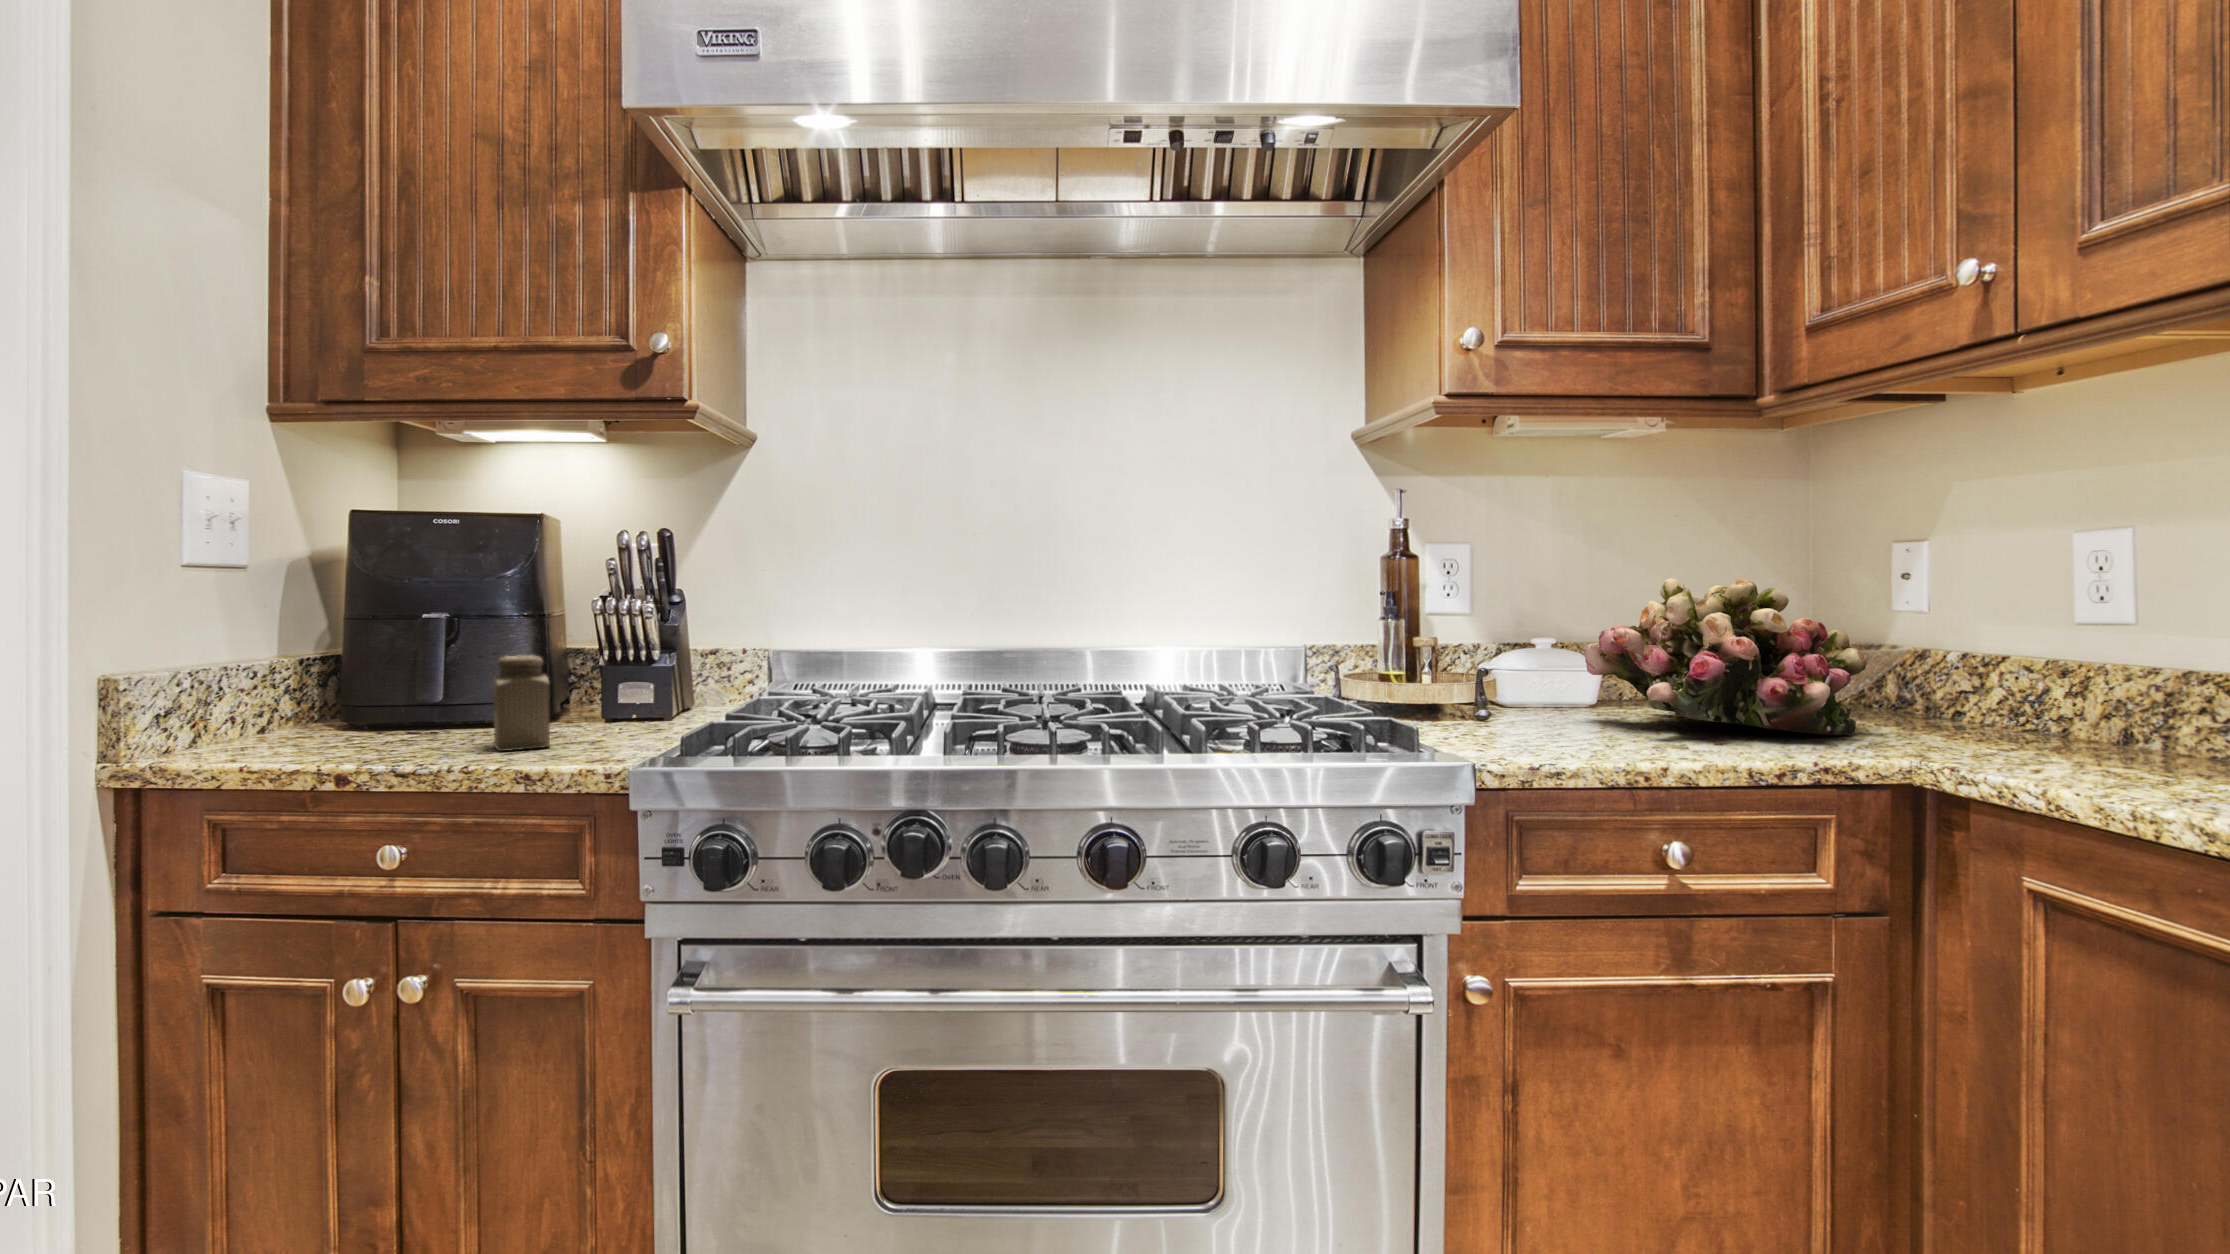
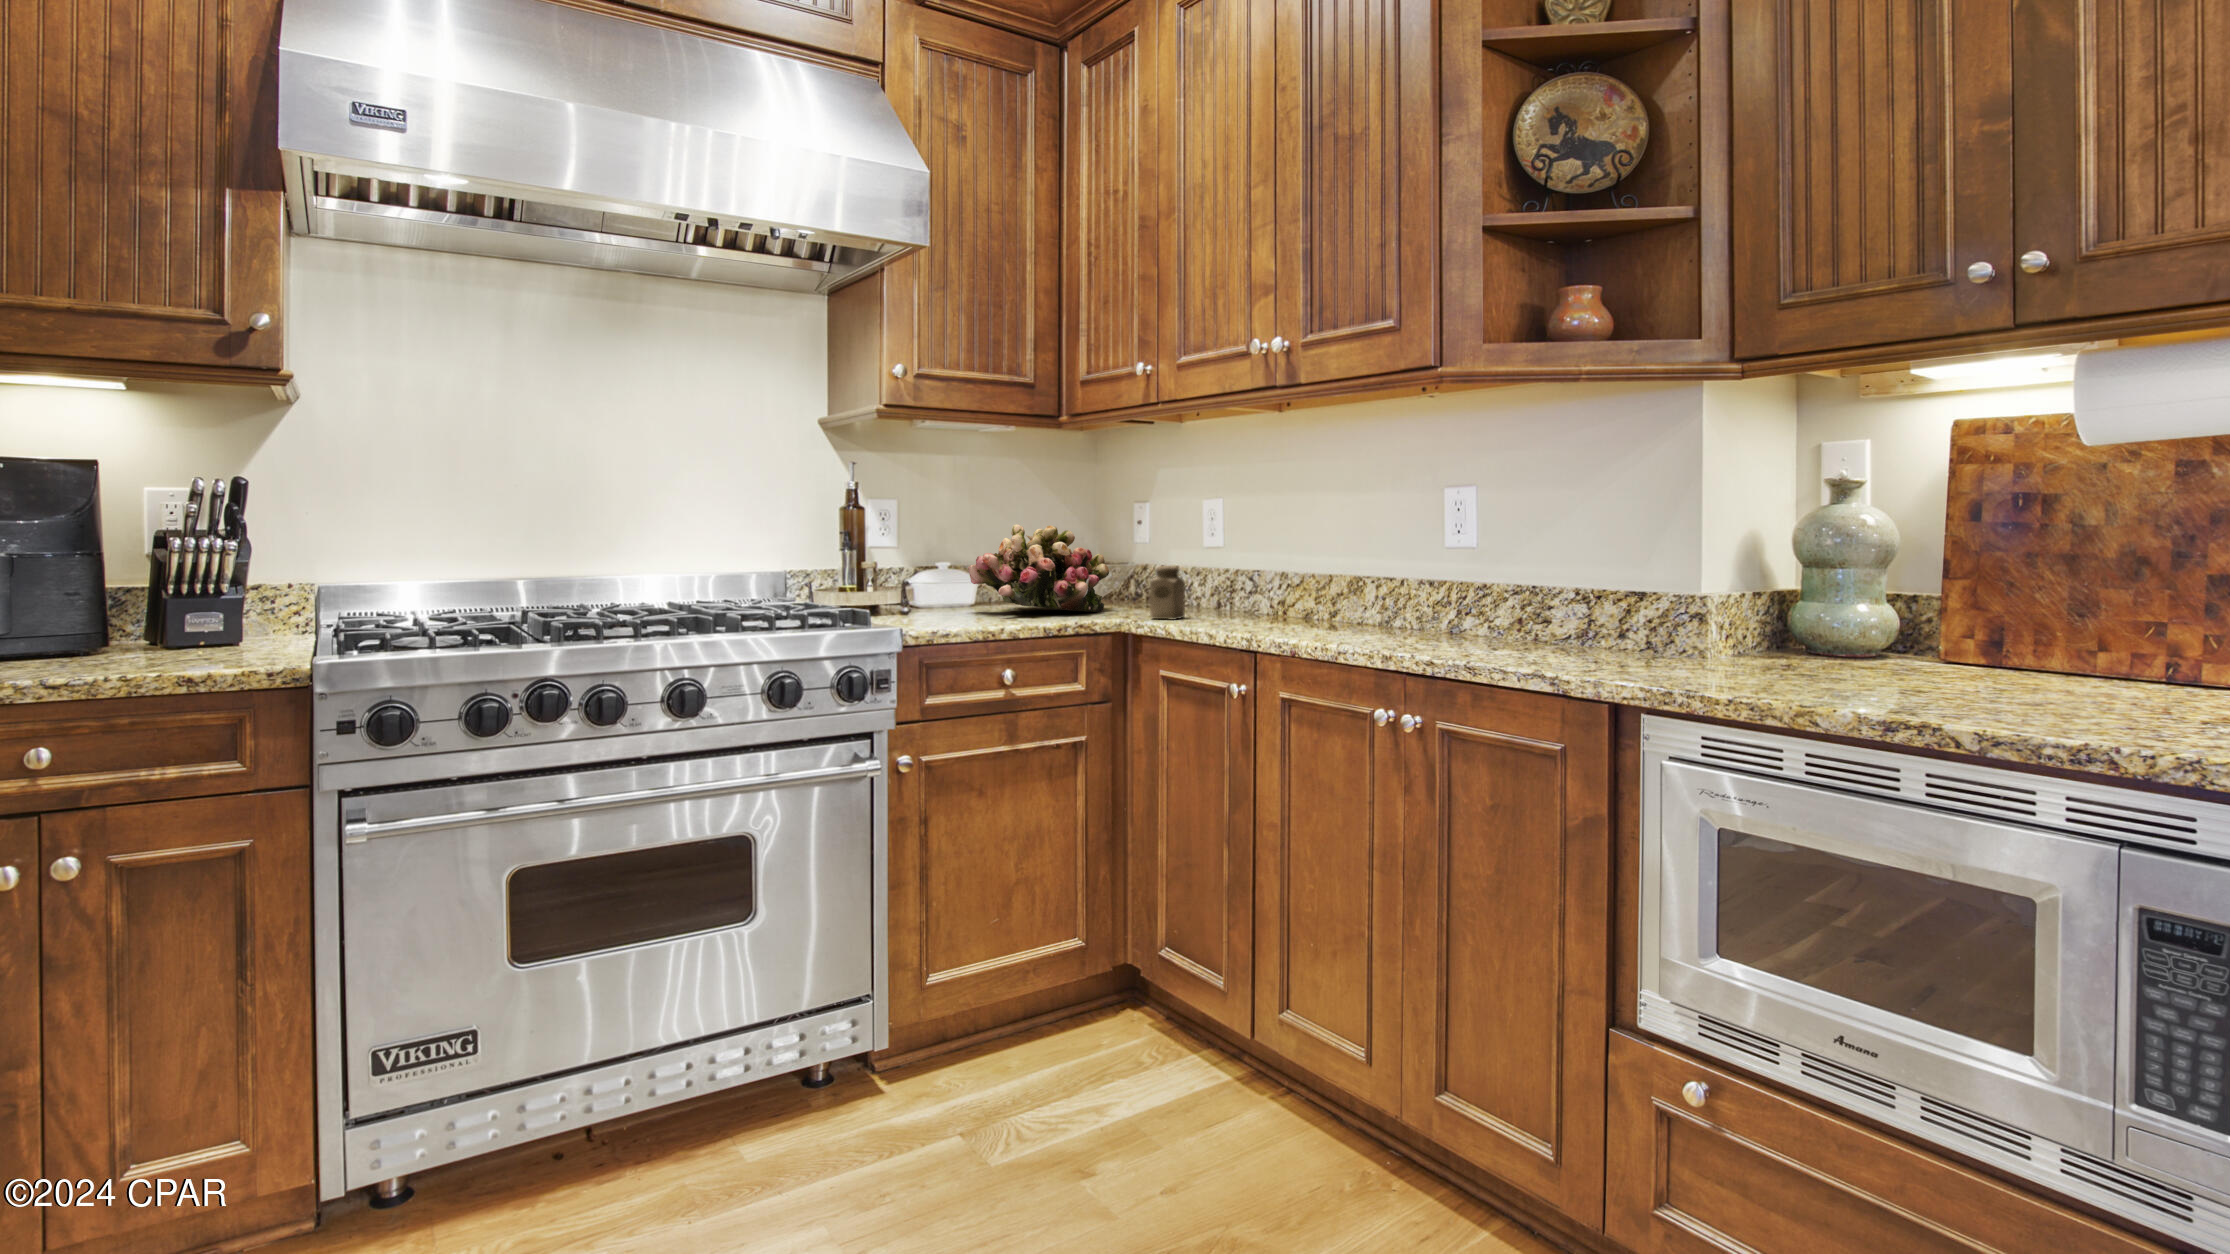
salt shaker: present [493,655,550,751] -> present [1150,566,1185,619]

